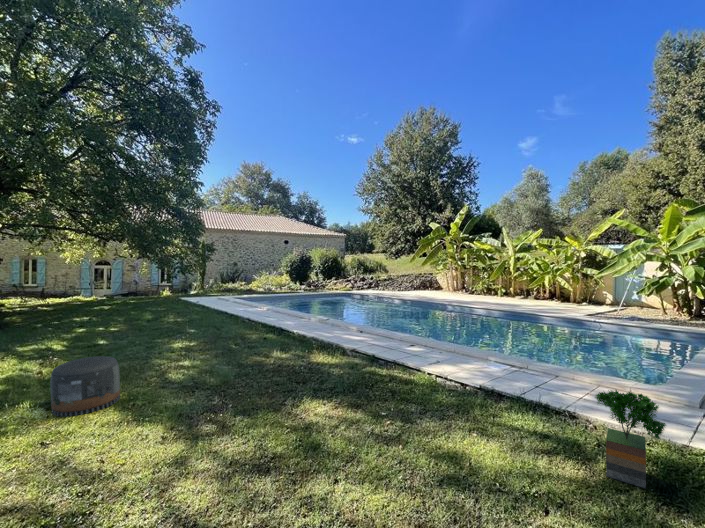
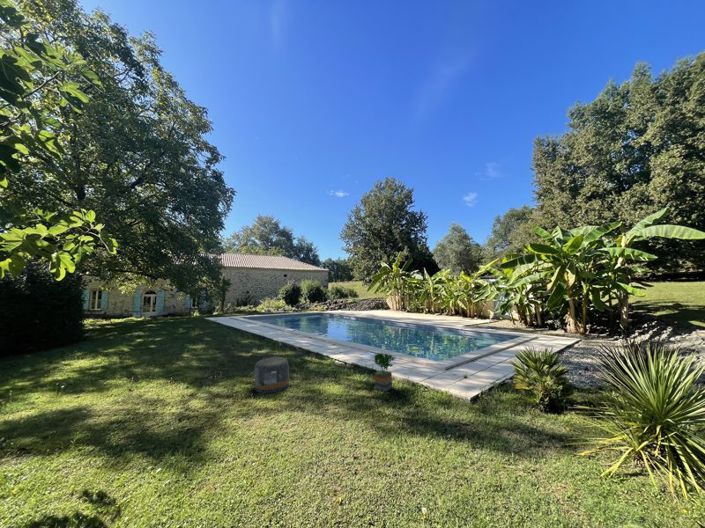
pouf: present [50,356,120,417] -> present [255,357,289,393]

